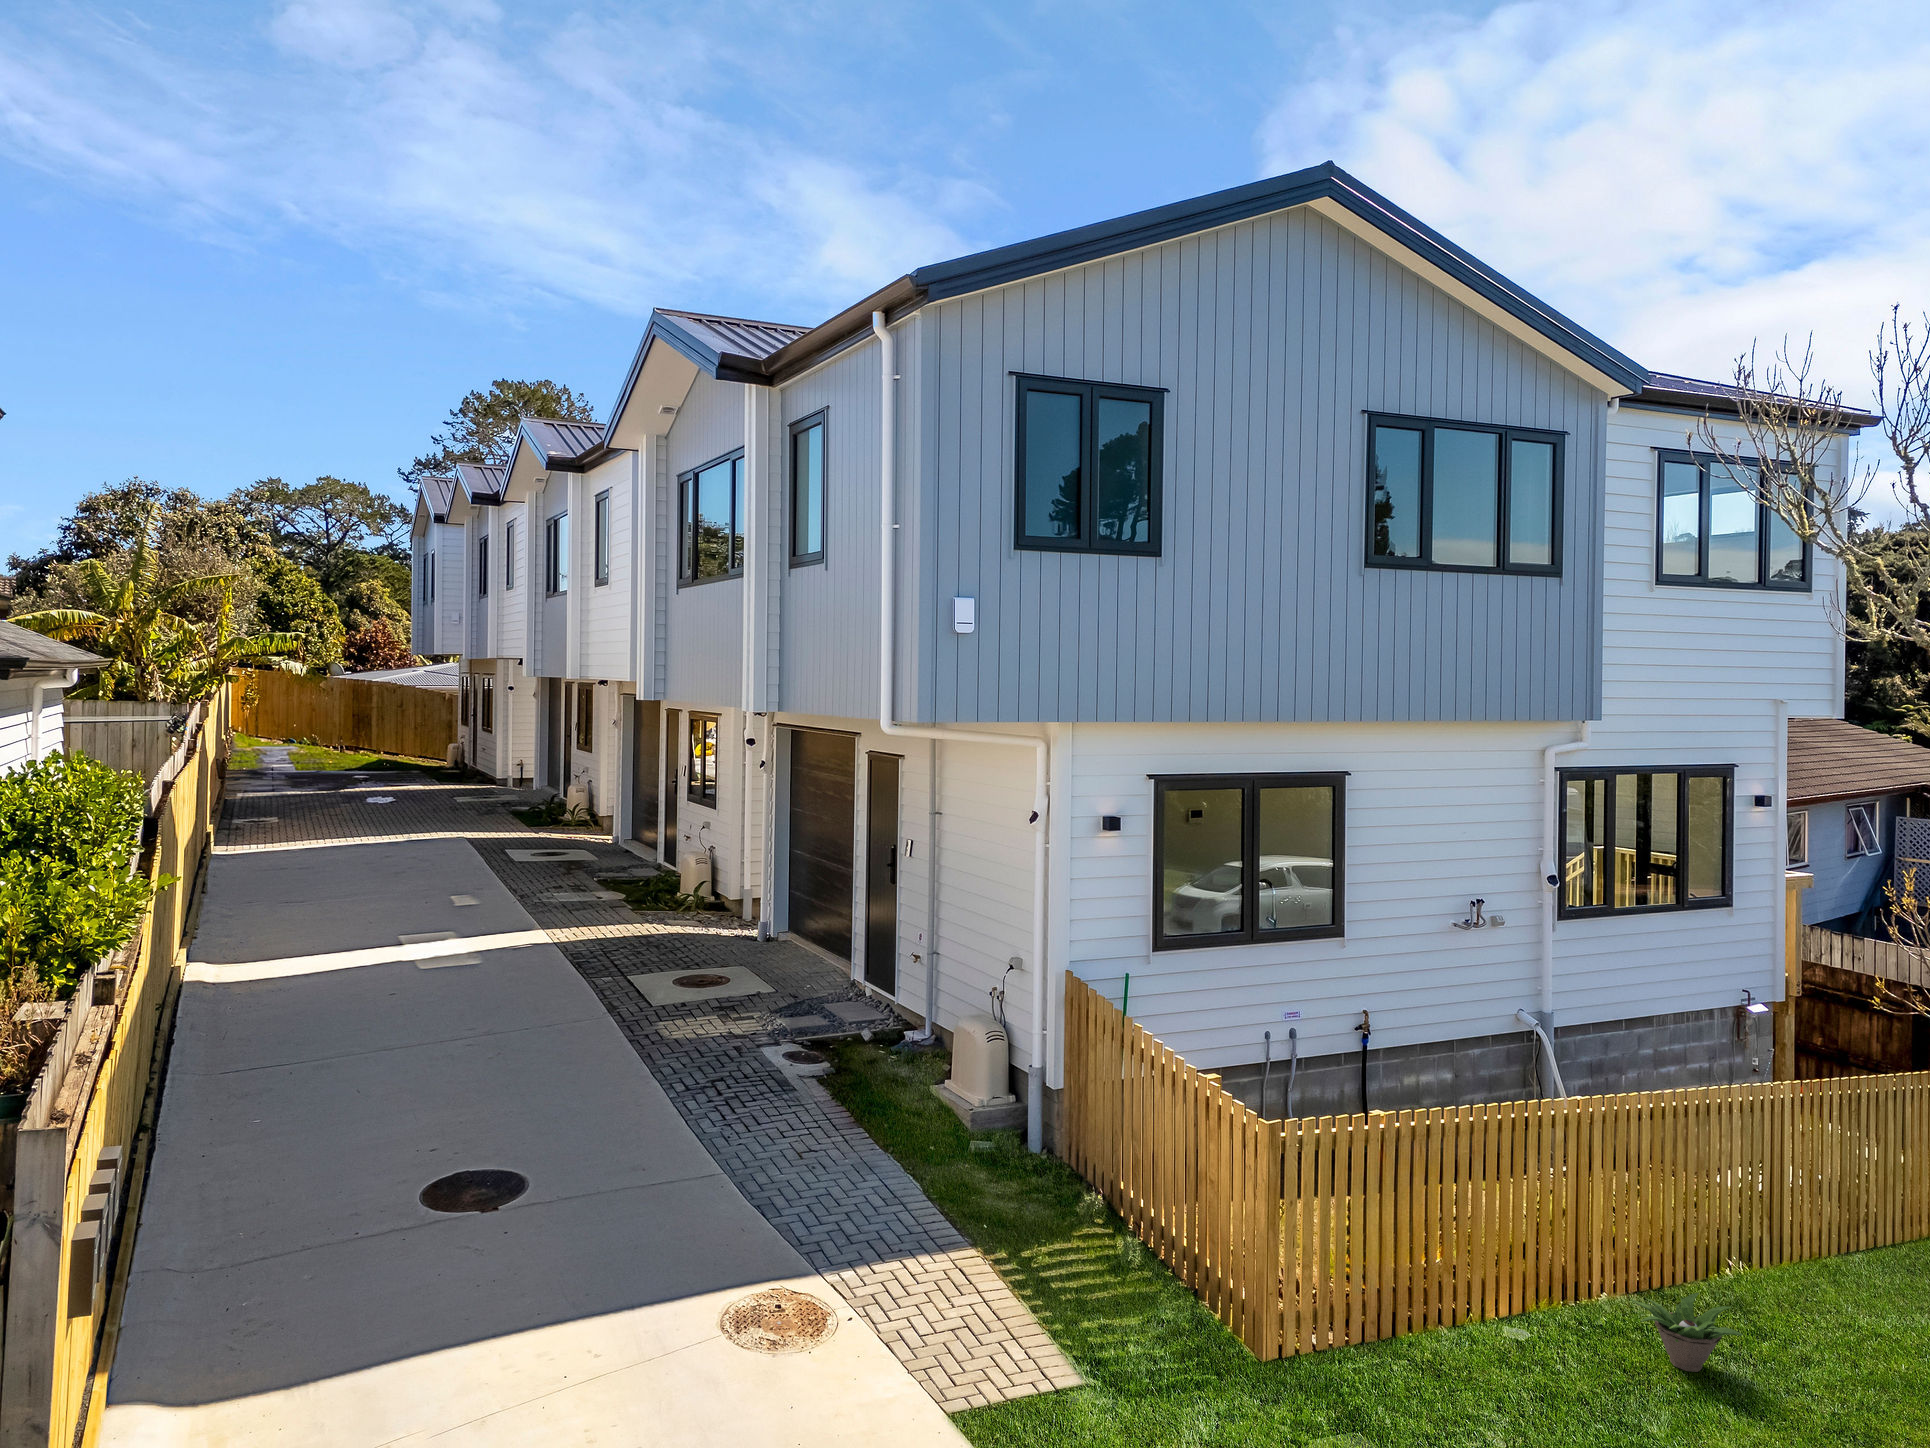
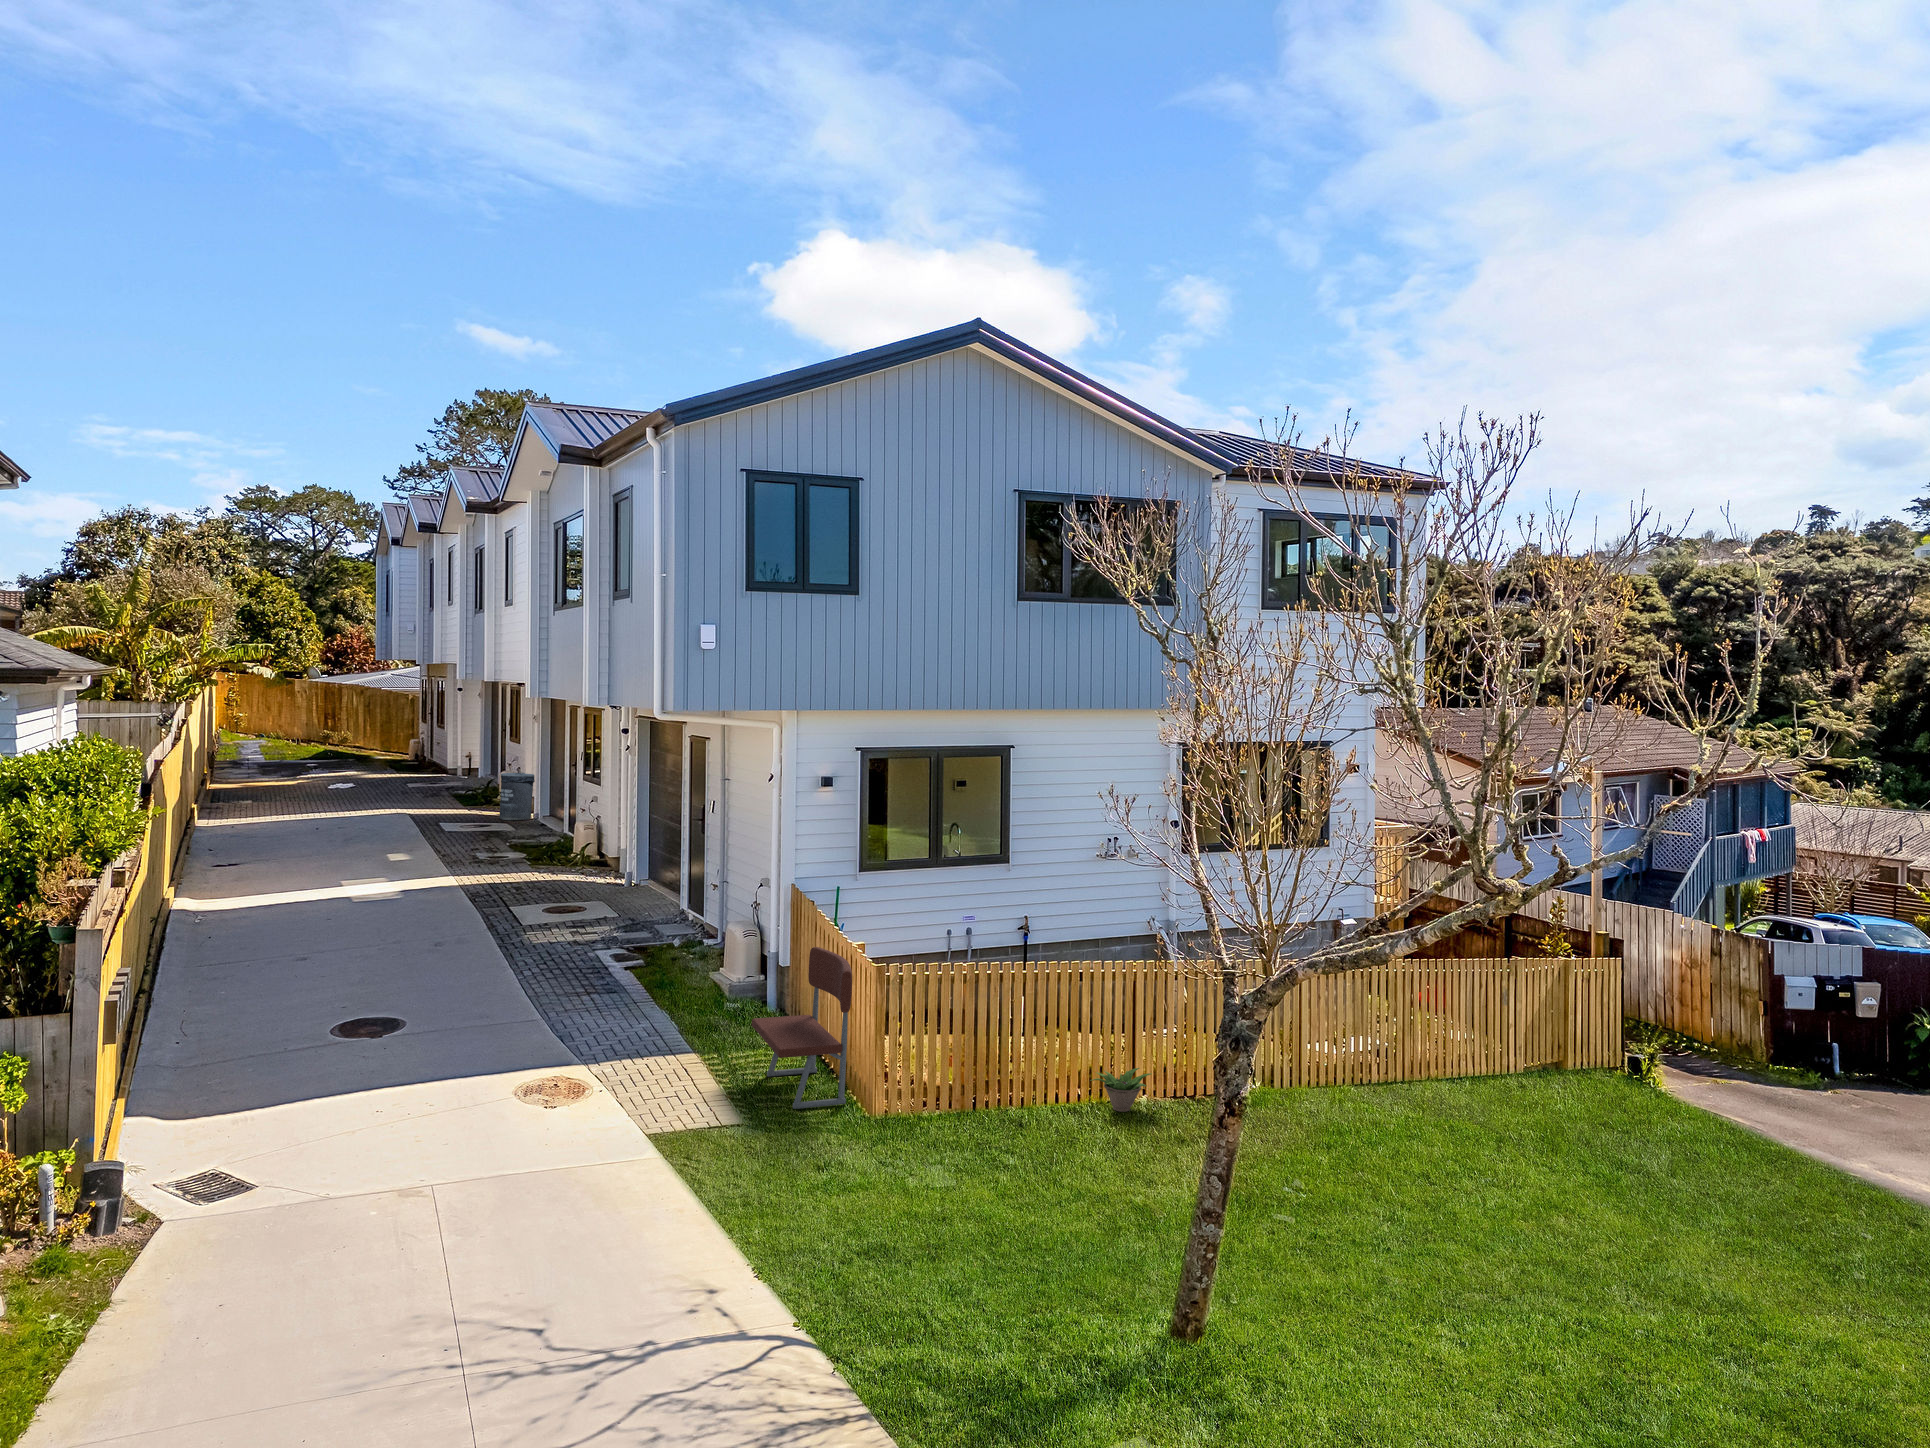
trash can: none [574,790,616,847] -> present [499,773,535,820]
bench: none [1082,1089,1275,1373] -> present [752,947,852,1109]

